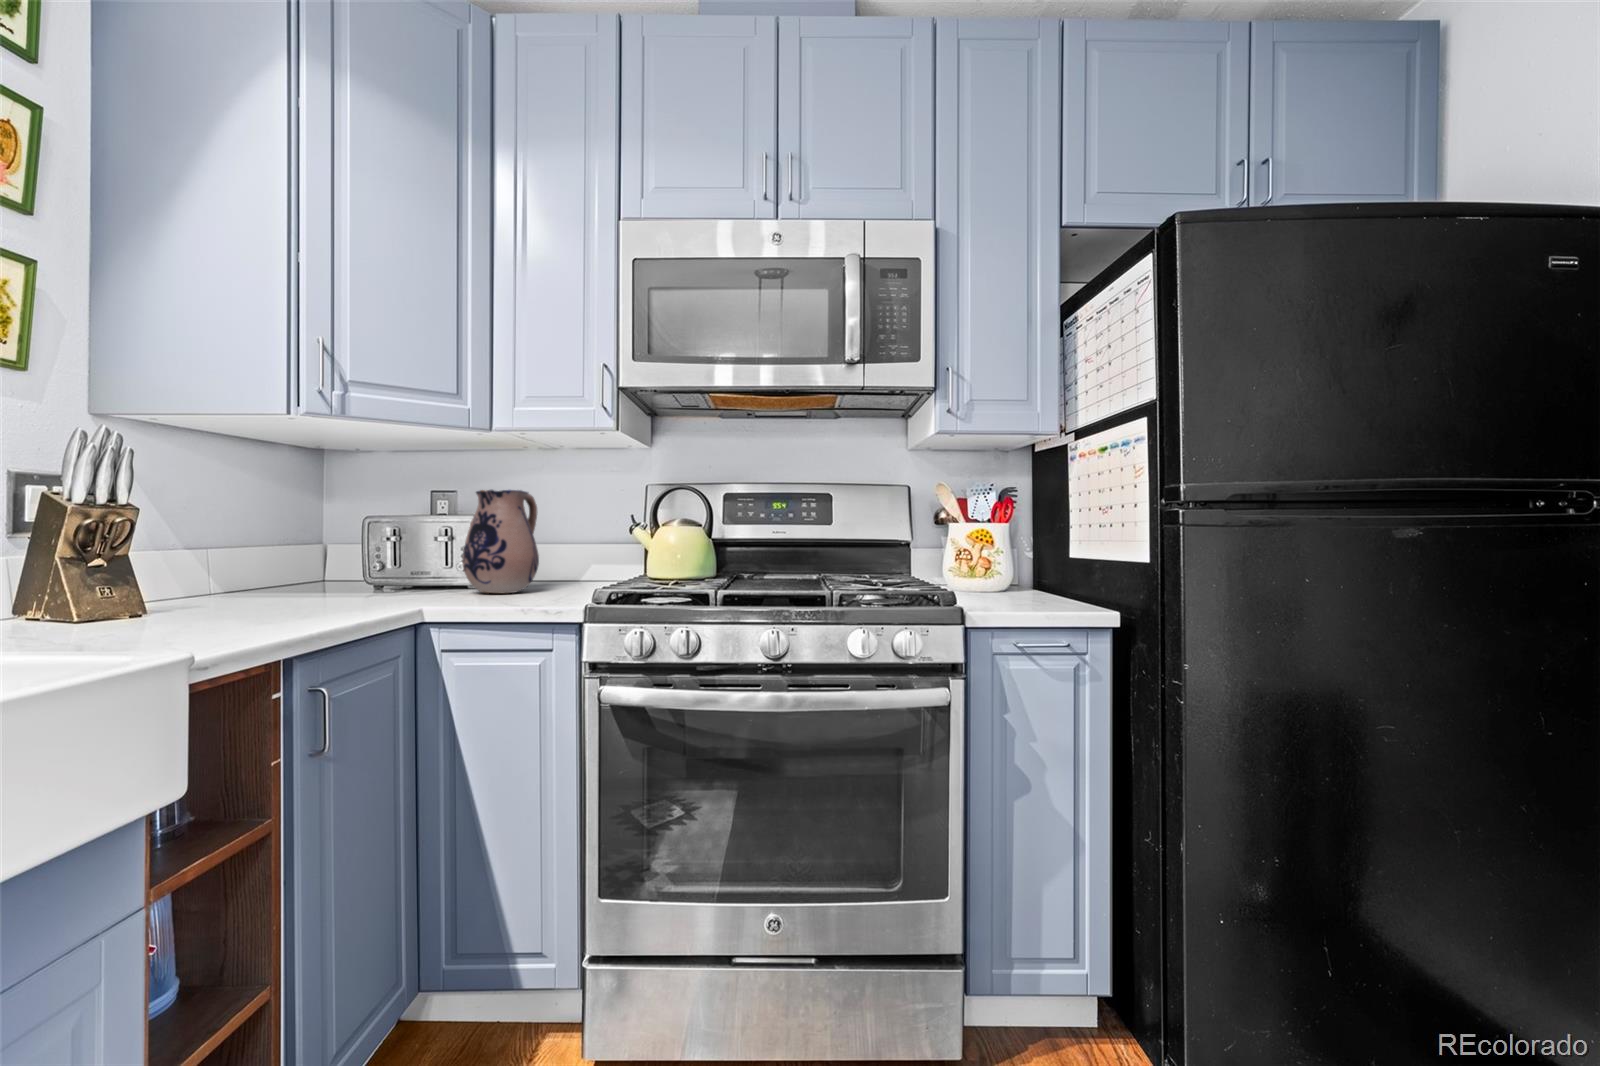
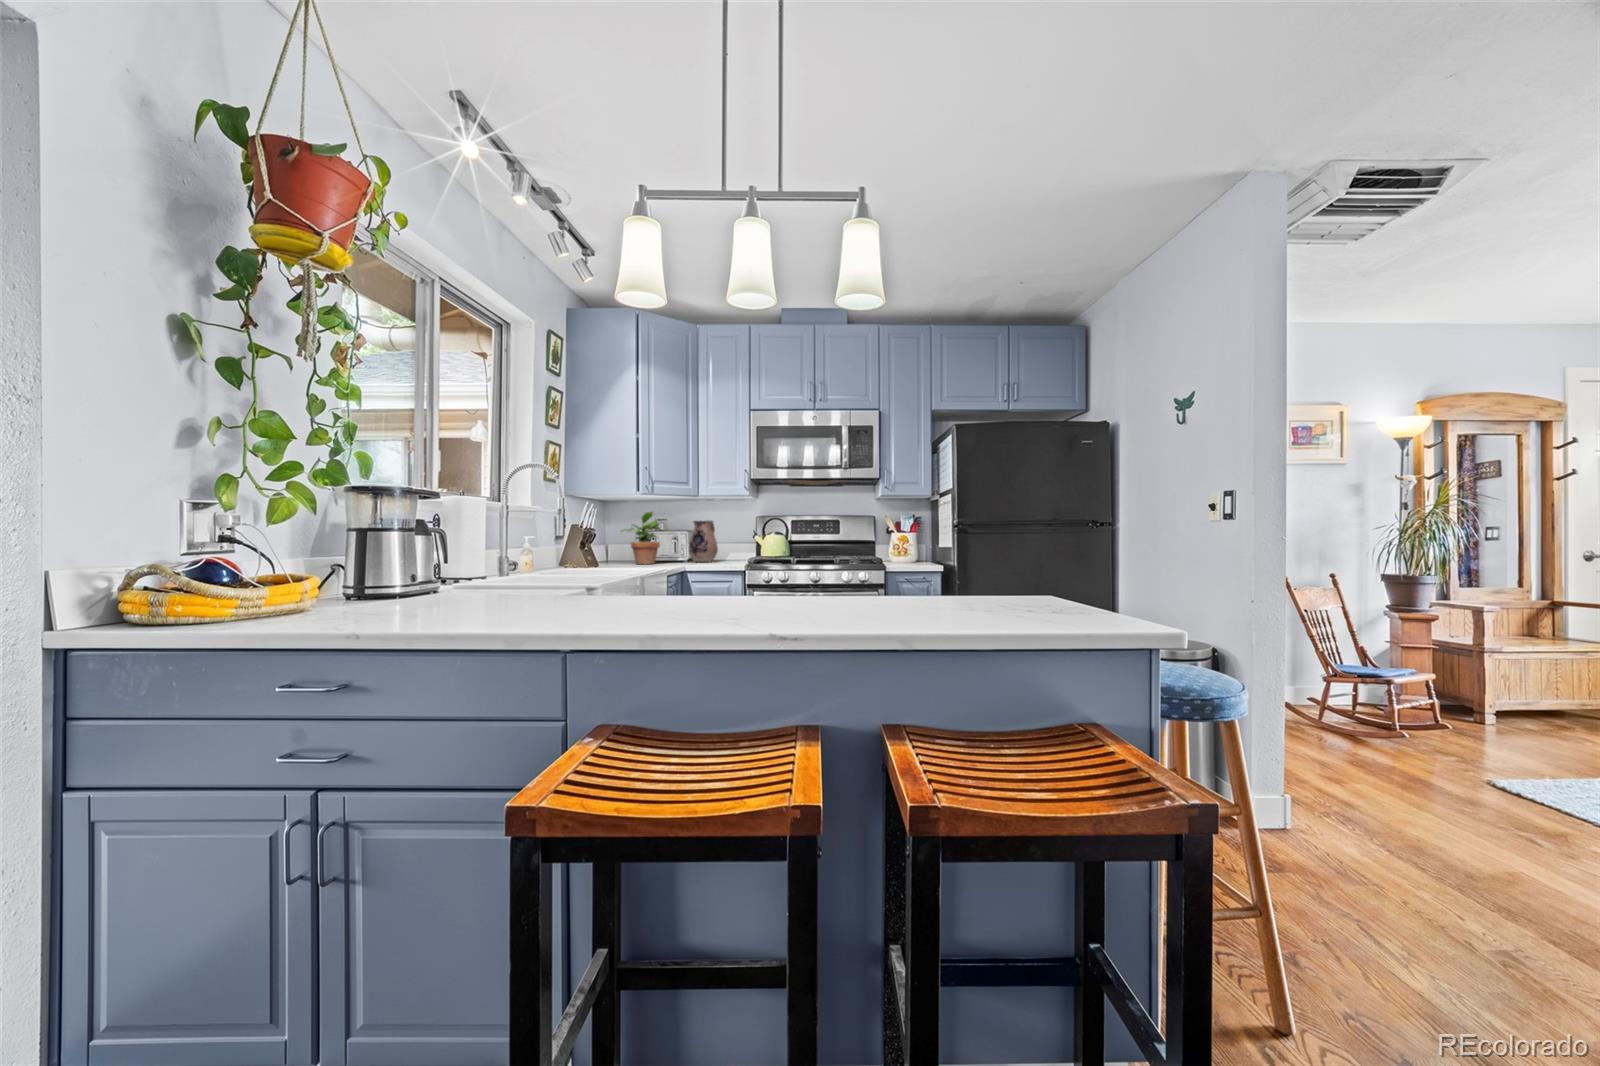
potted plant: none [244,461,382,605] -> present [621,512,661,564]

